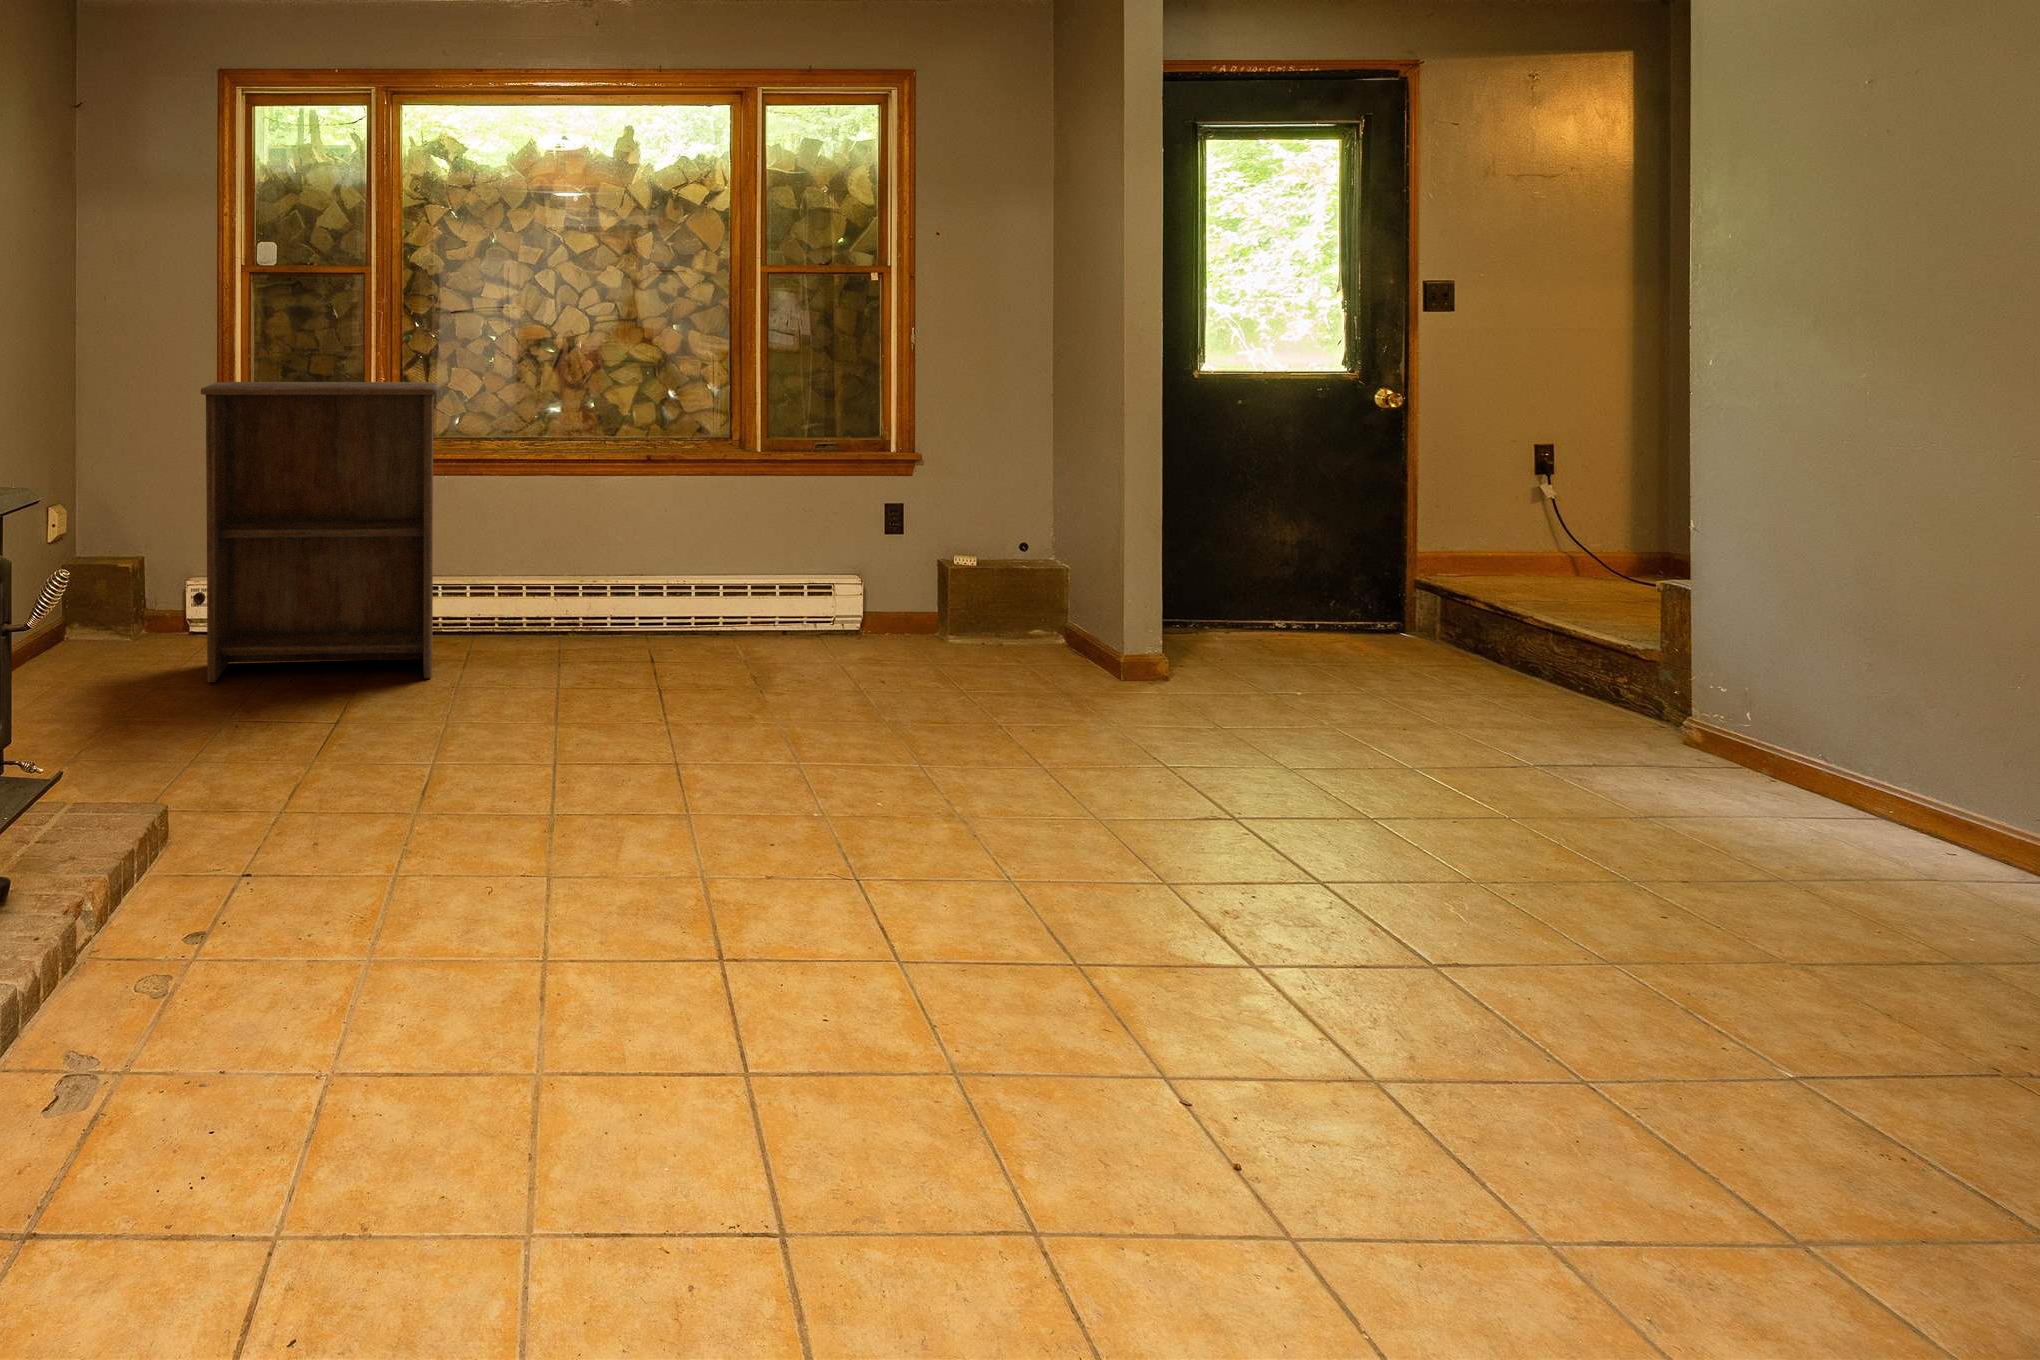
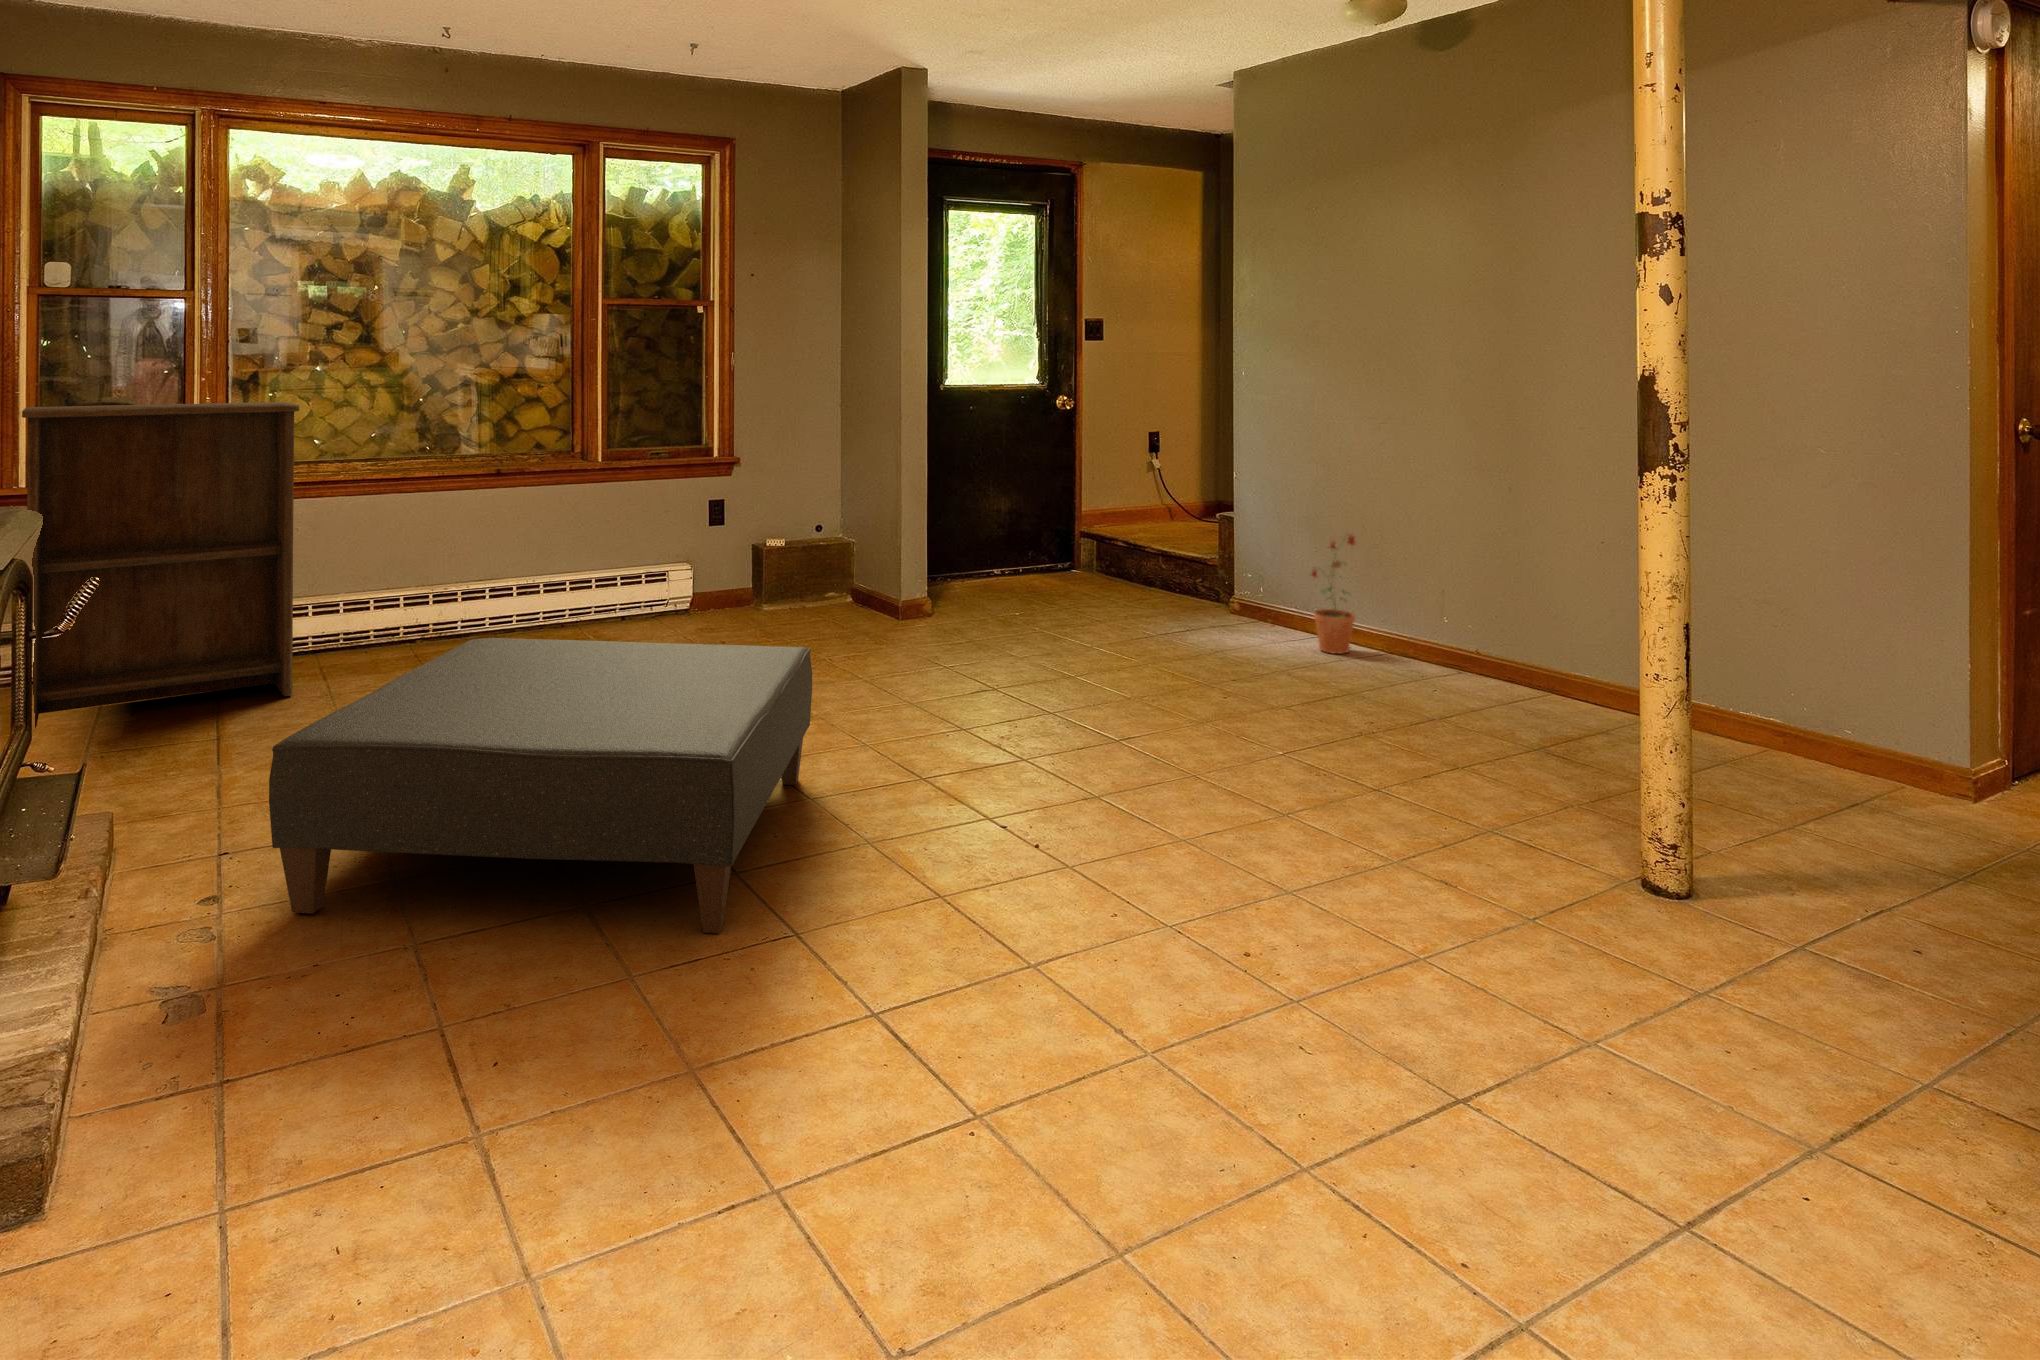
potted plant: none [1875,674,2000,876] -> present [1311,534,1355,654]
ottoman: none [264,675,955,1229] -> present [269,638,812,933]

